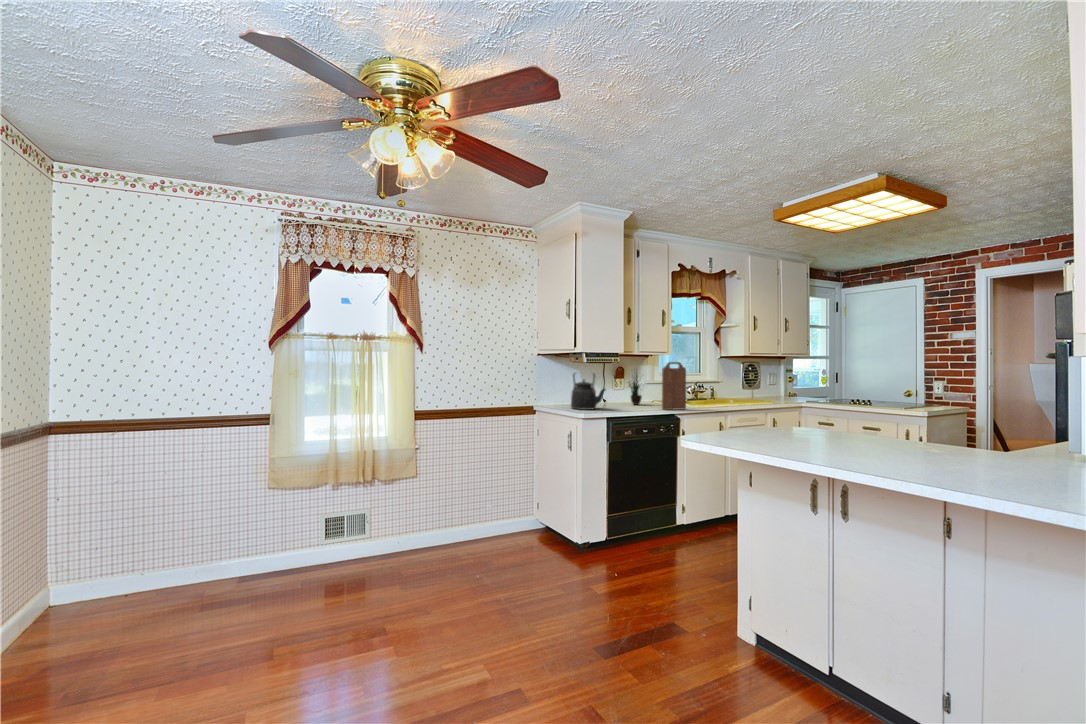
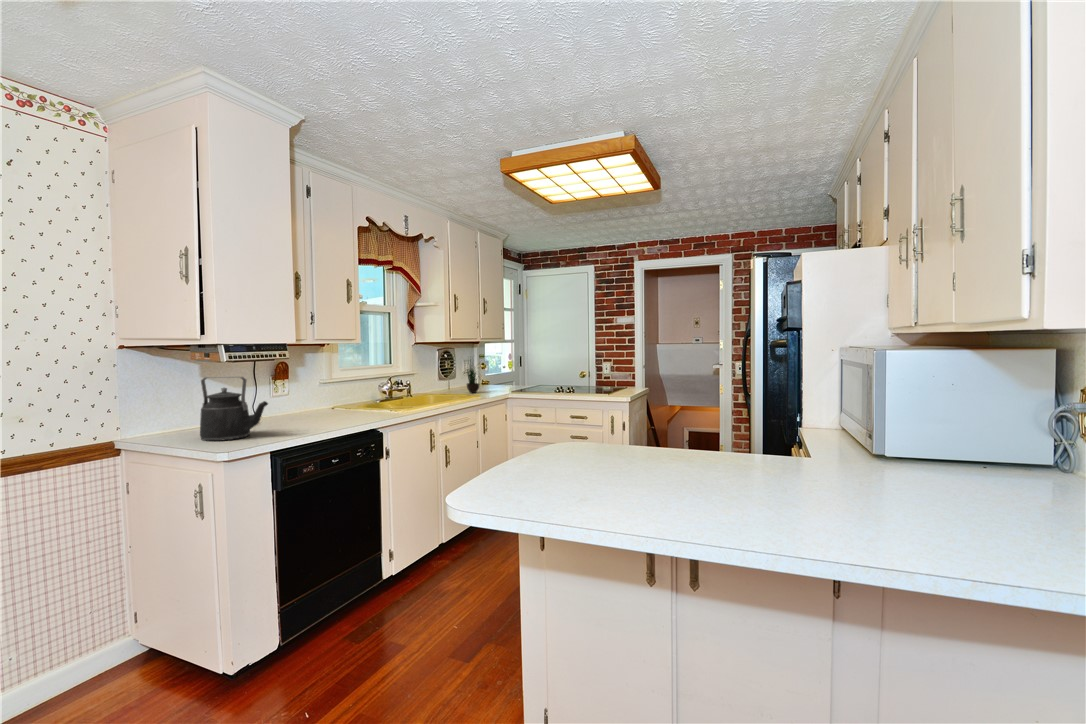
cutting board: present [662,362,686,410] -> none [356,354,389,423]
potted plant: present [629,372,642,405] -> present [467,360,479,393]

